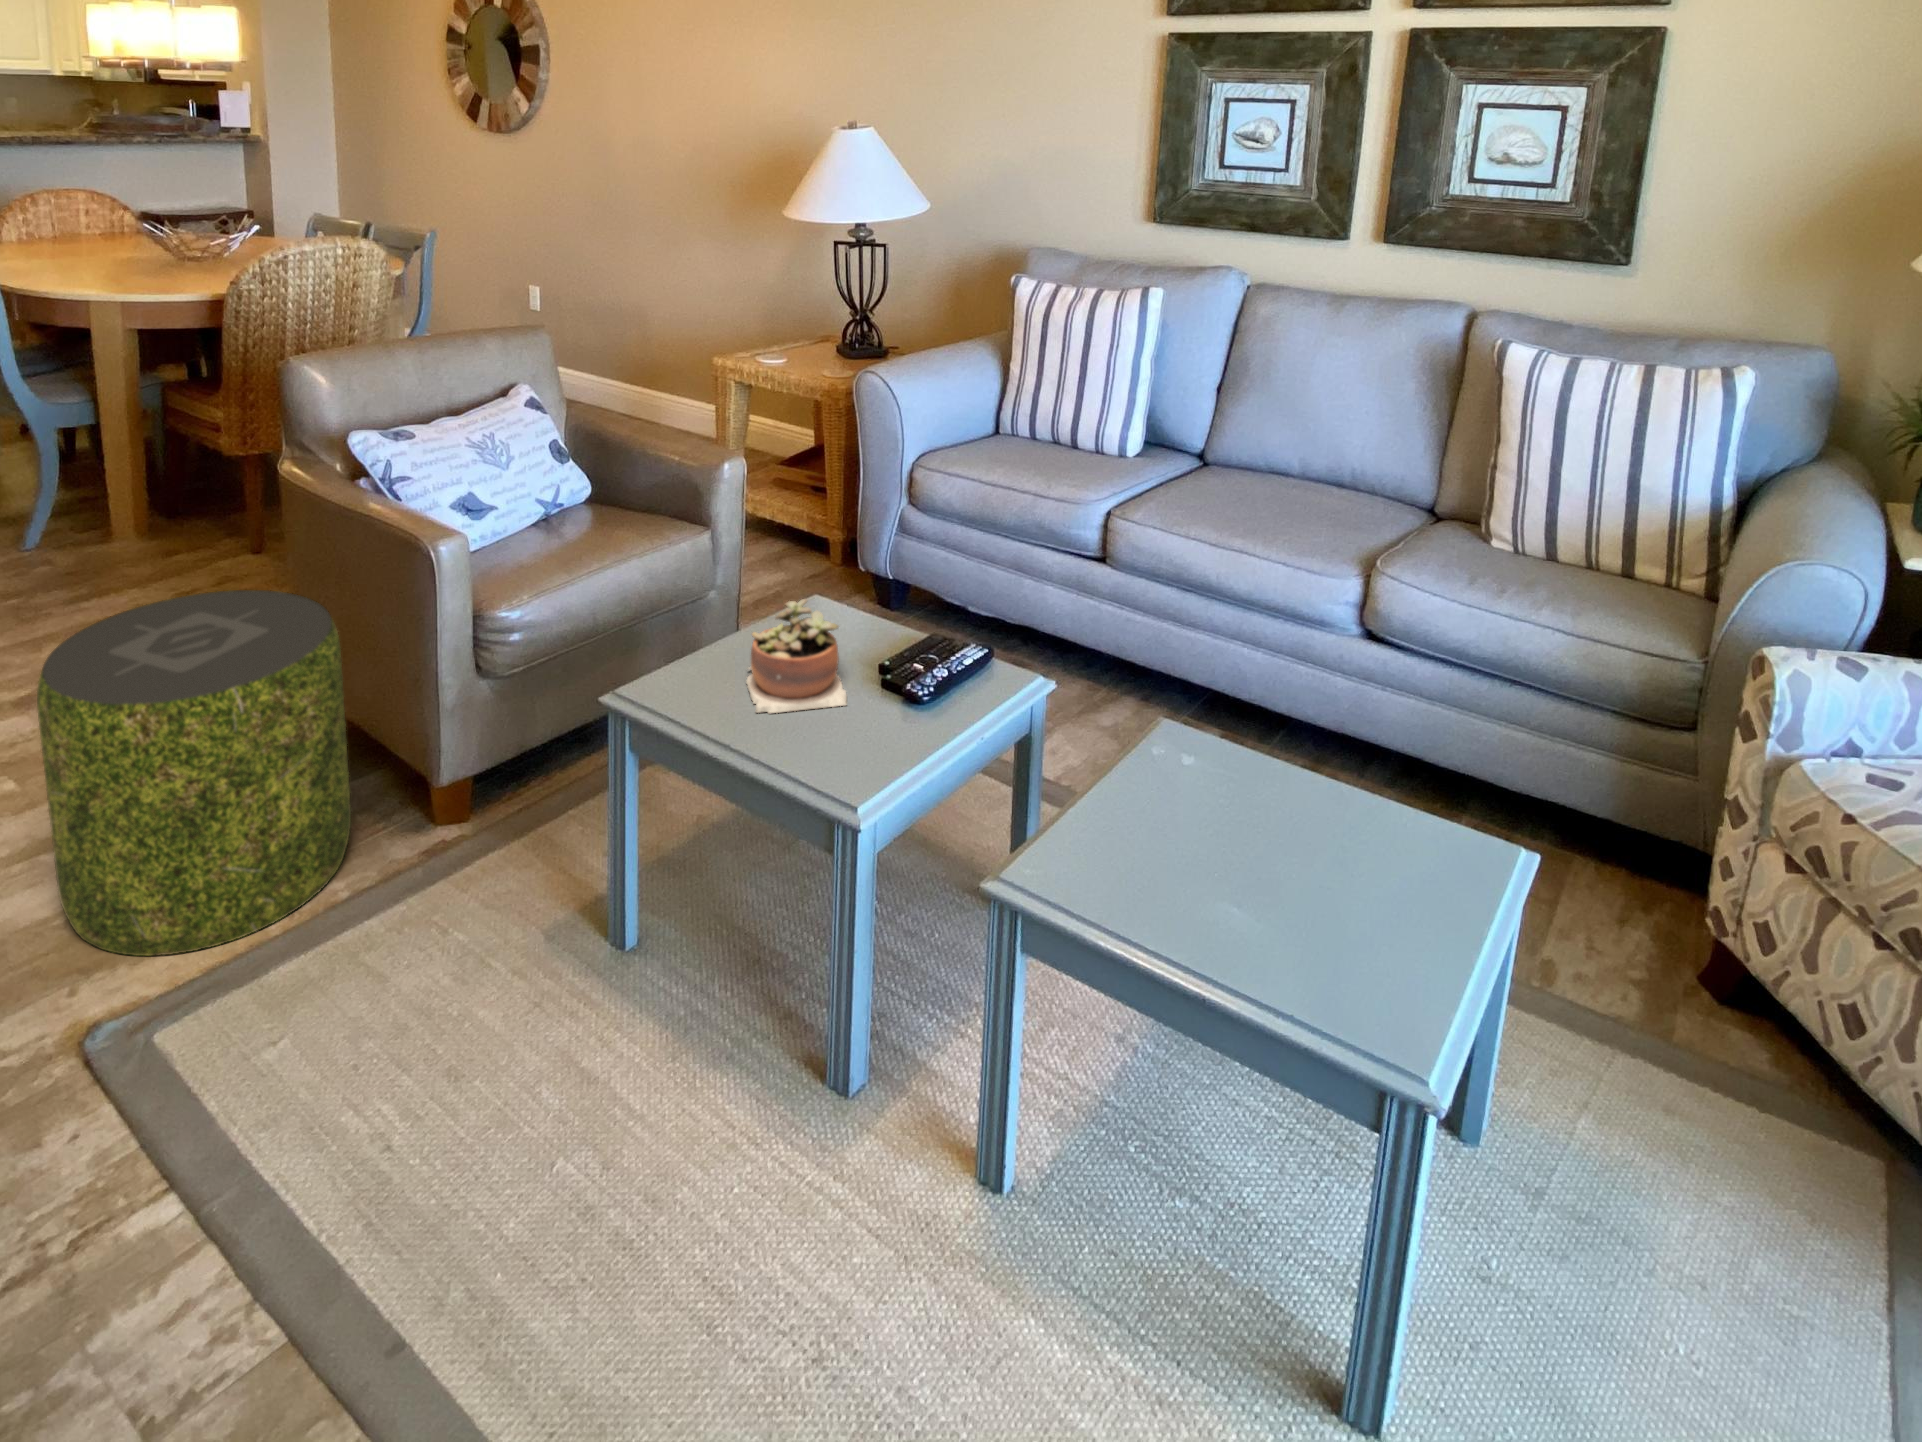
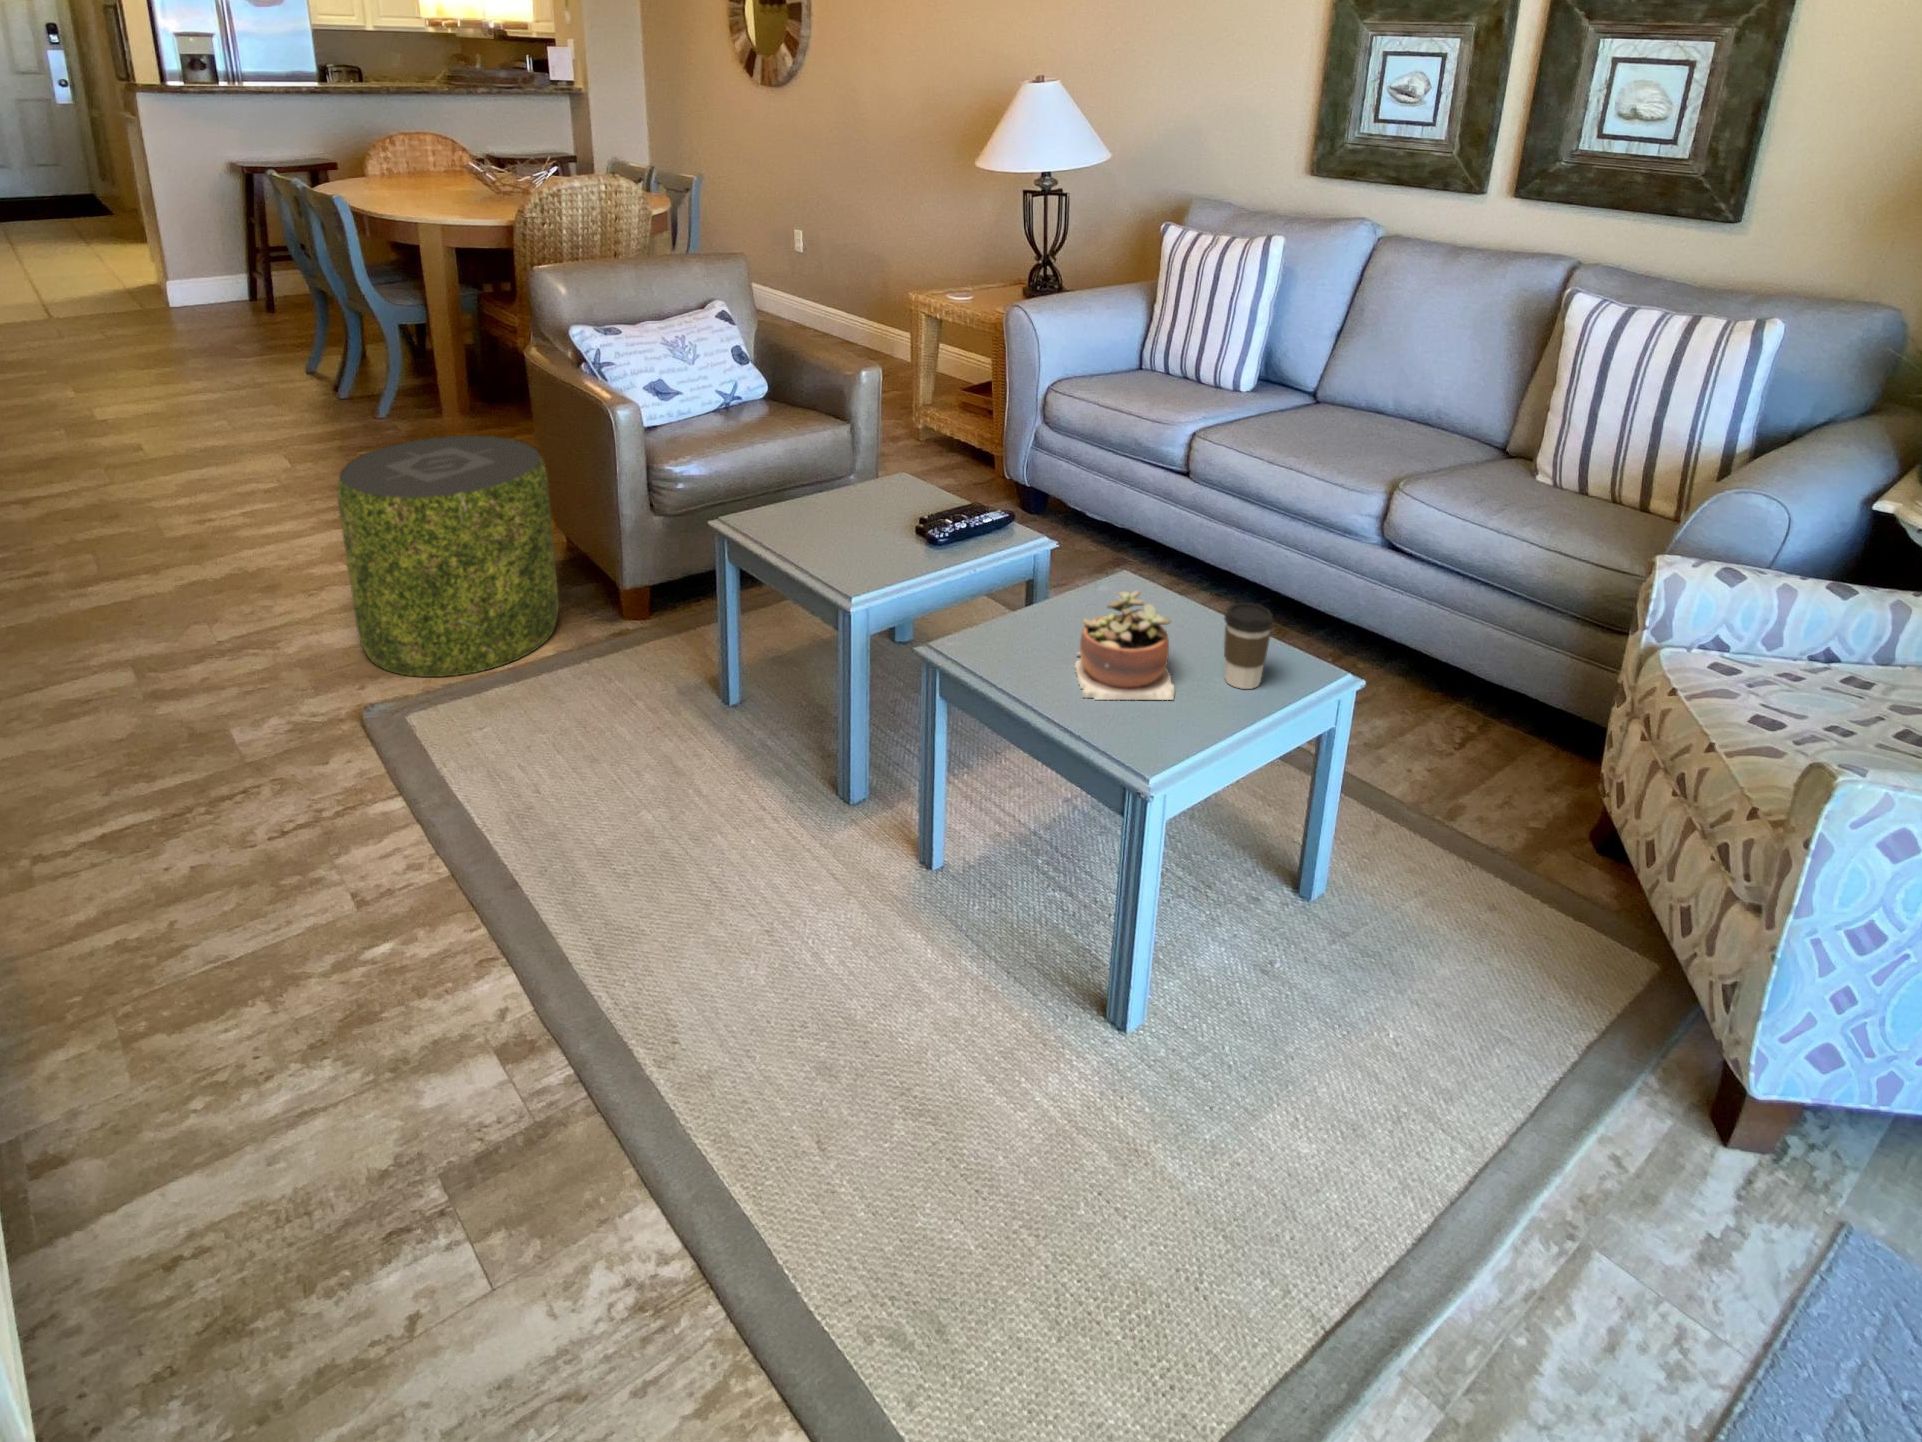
succulent plant: present [746,599,847,713] -> present [1075,591,1175,700]
coffee cup: none [1377,770,1444,887] -> present [1224,603,1274,689]

